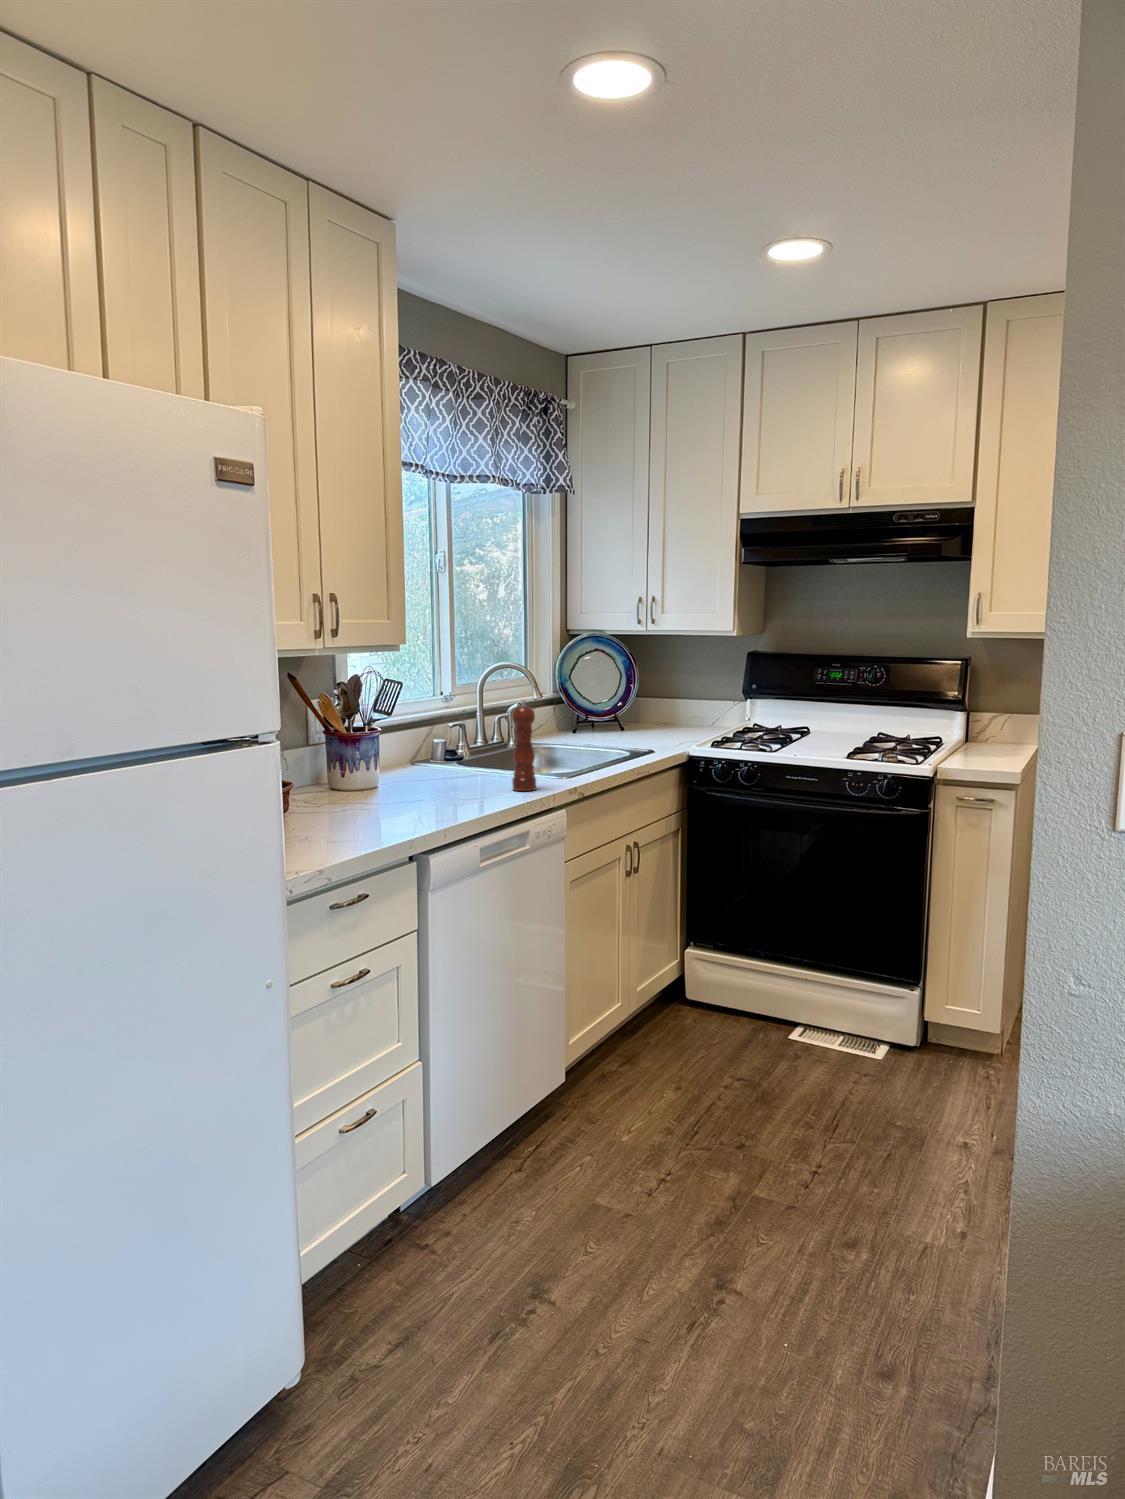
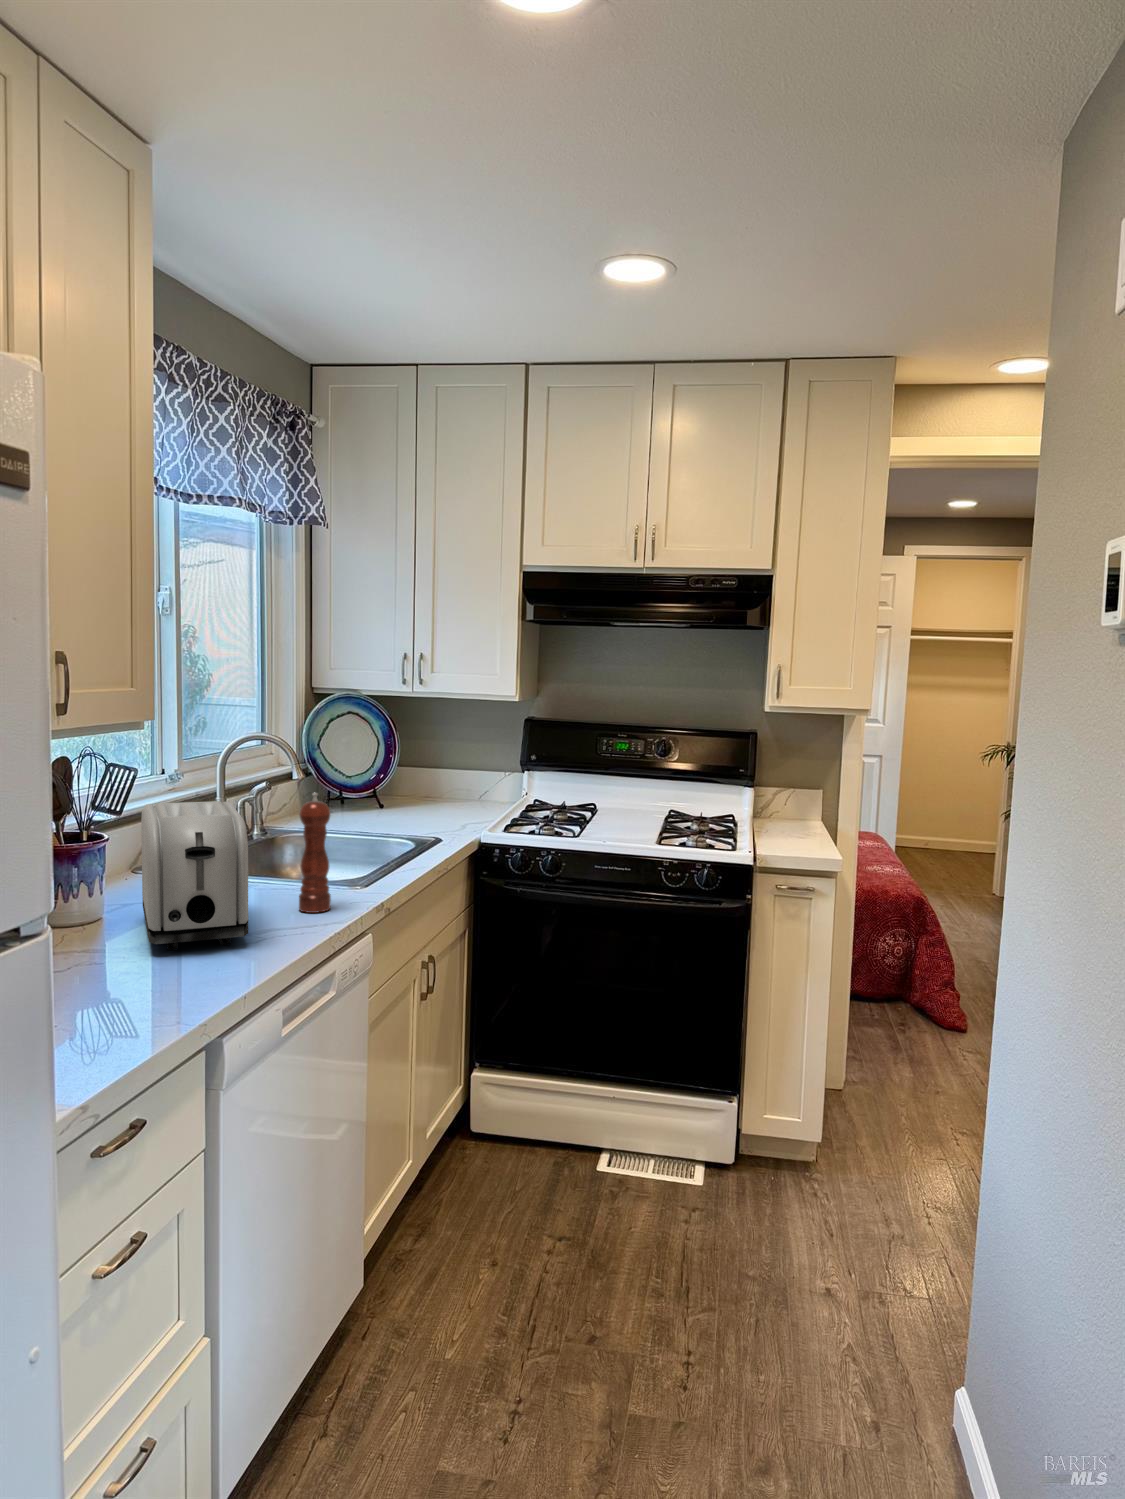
toaster: none [394,705,465,807] -> present [141,801,248,950]

